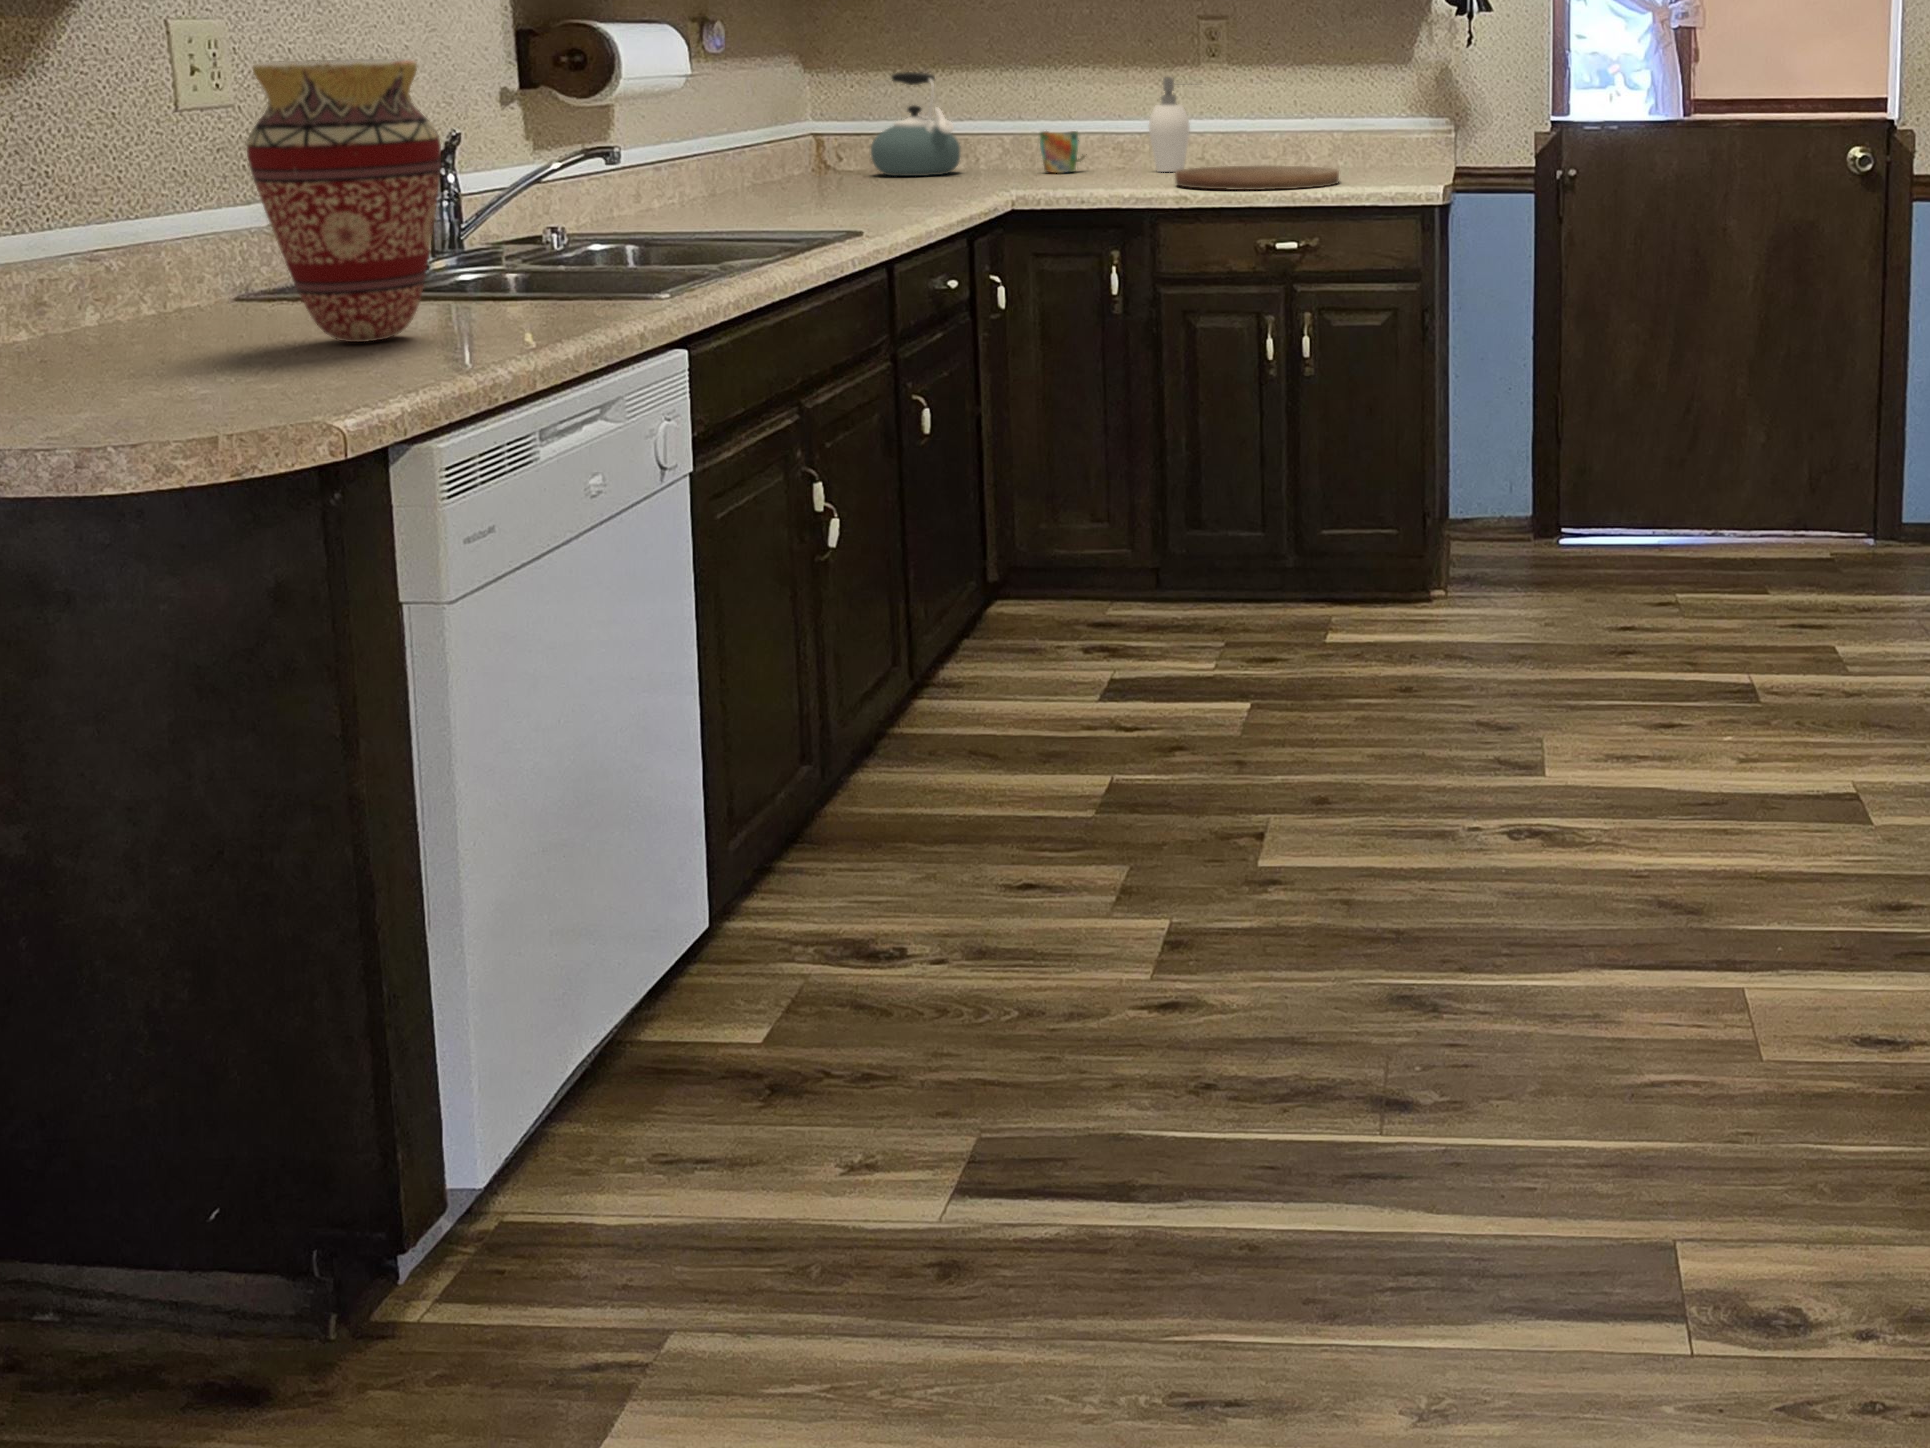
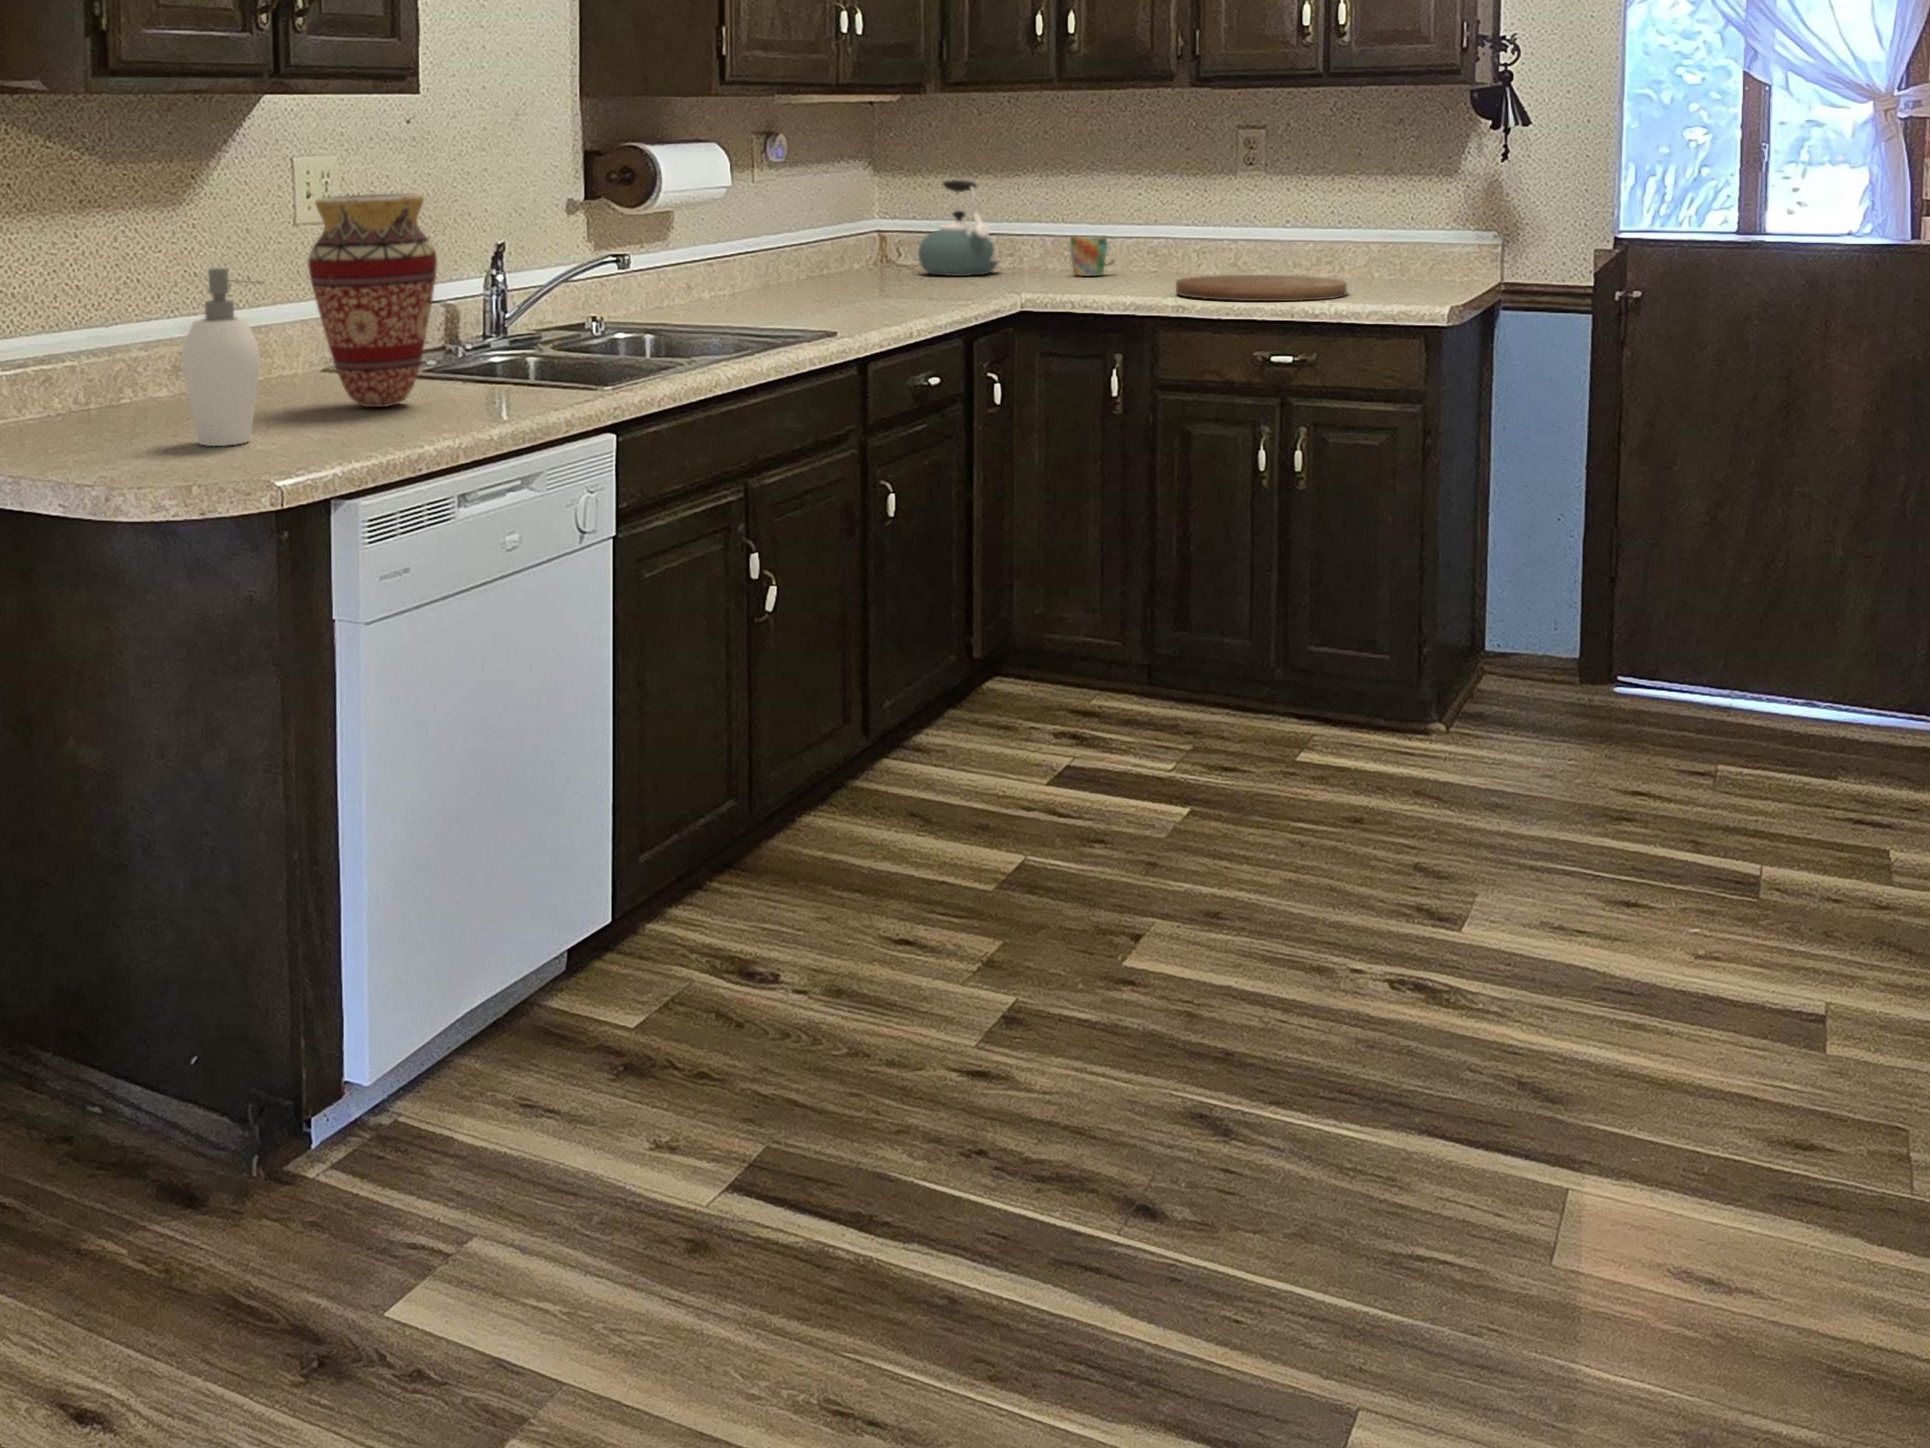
soap dispenser: present [1149,77,1190,172] -> present [181,268,262,446]

